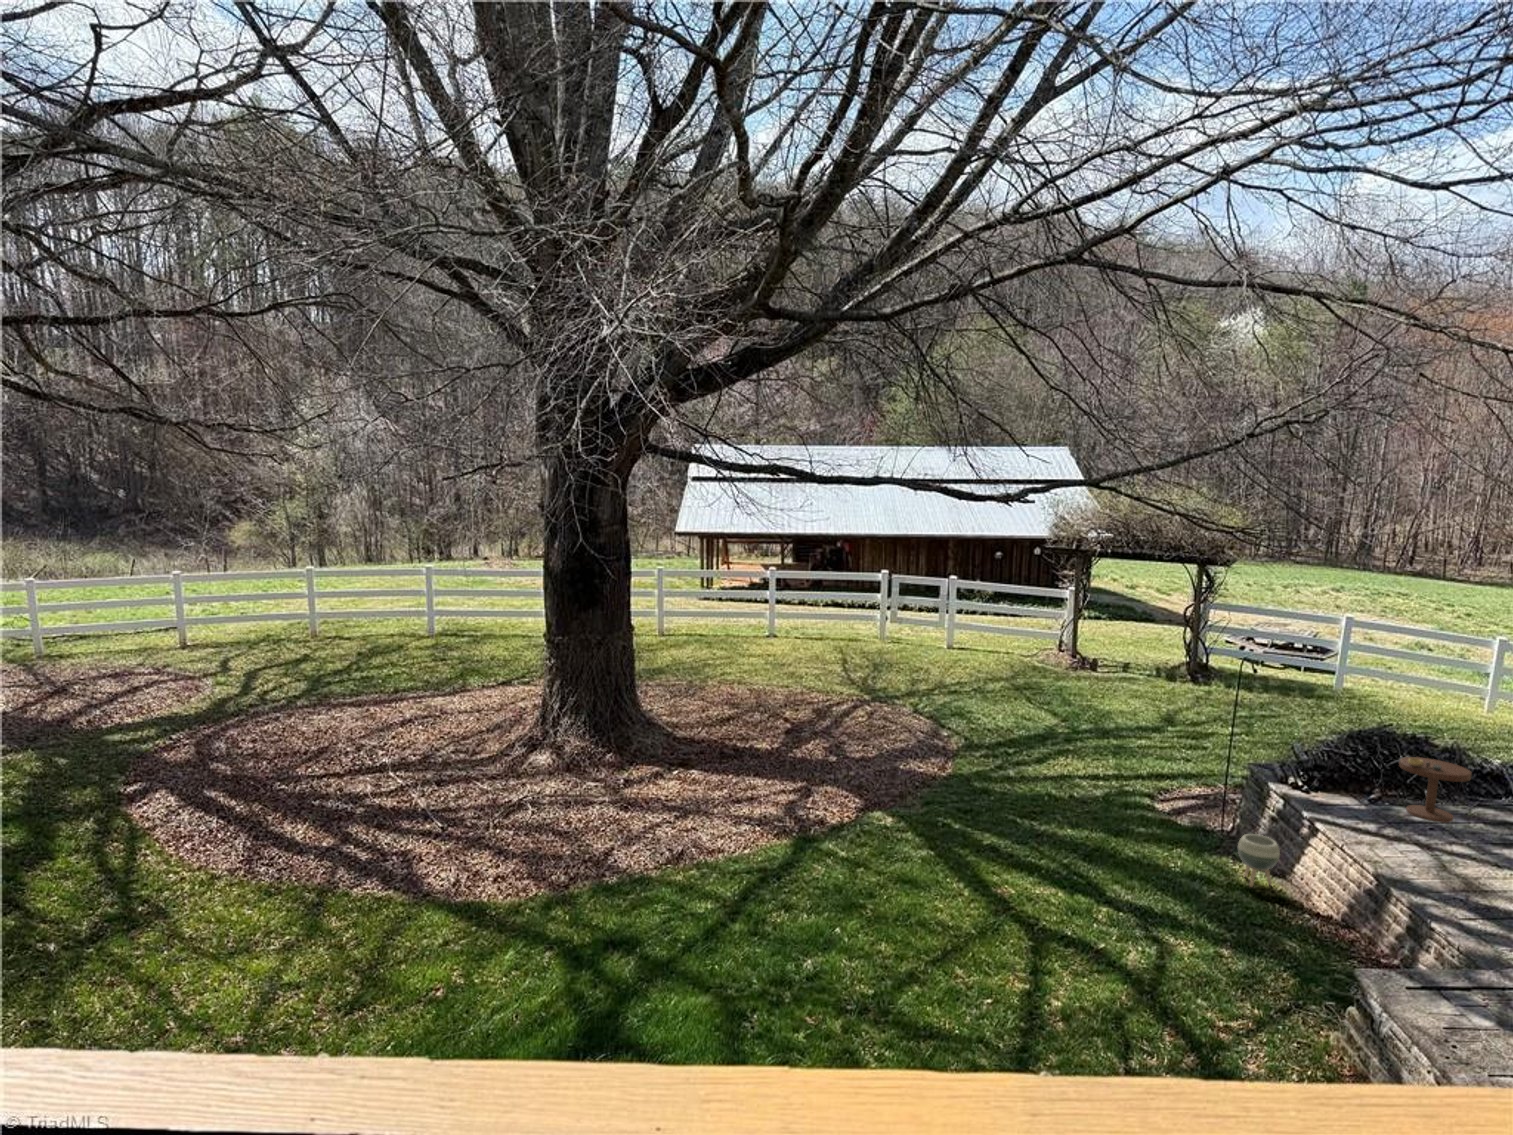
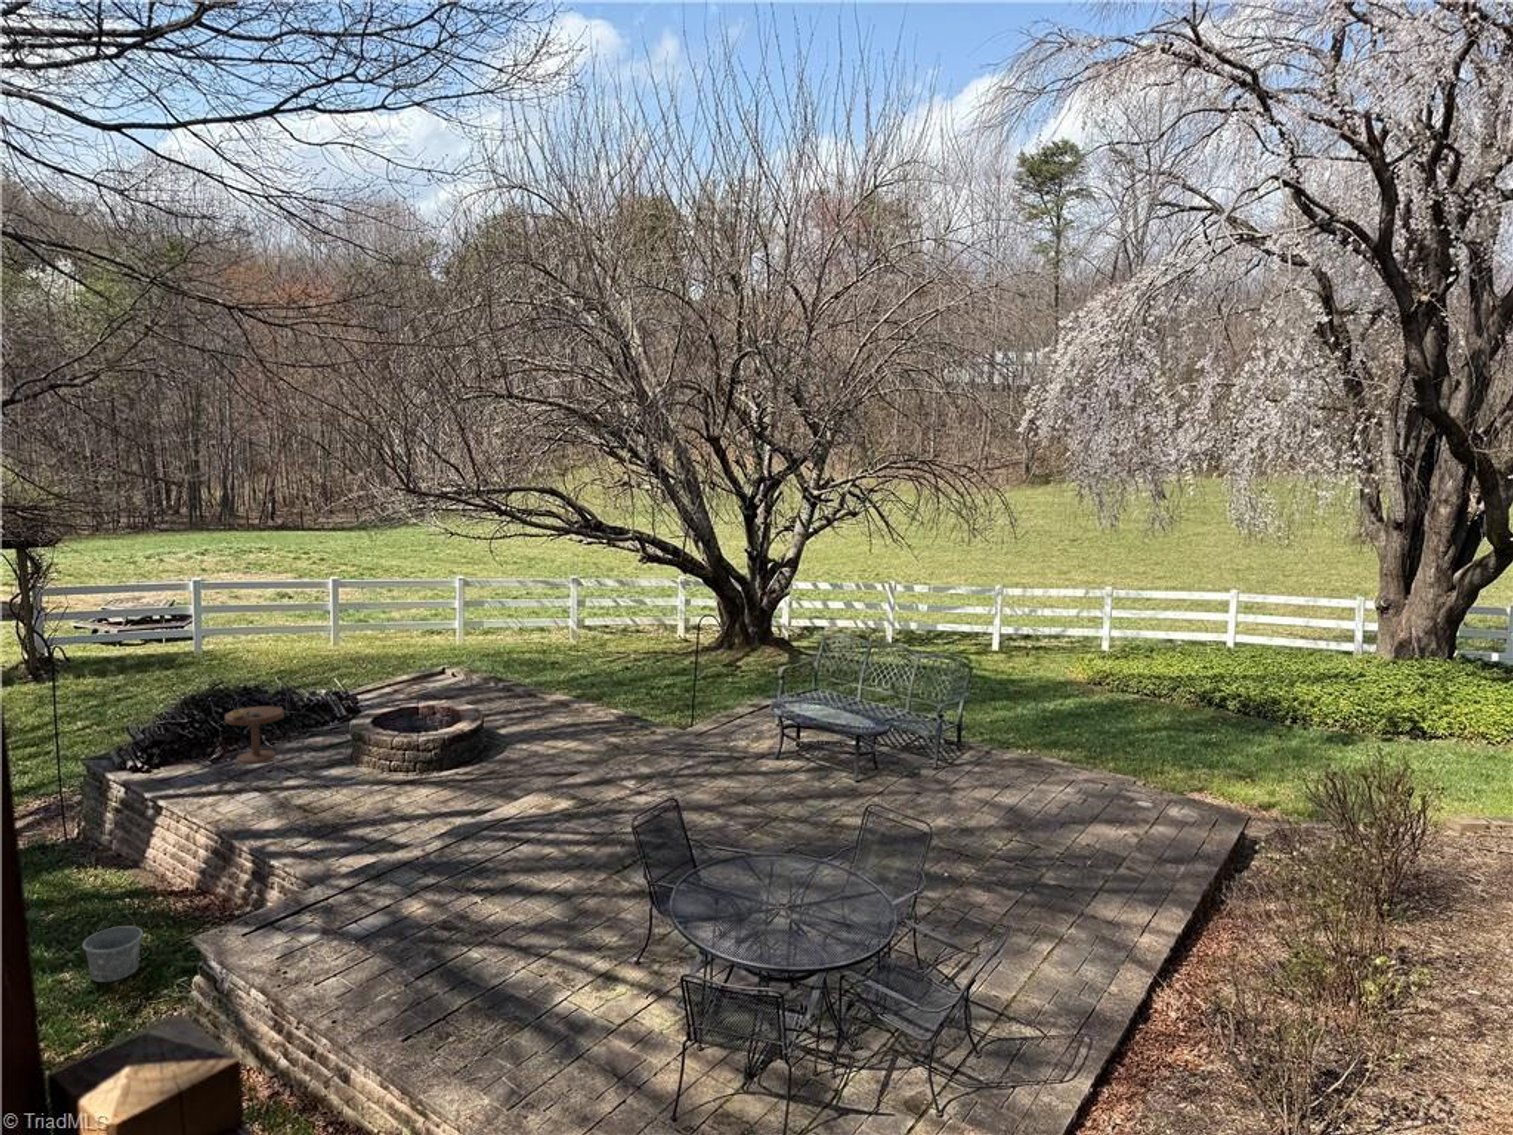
planter: present [1238,834,1280,887] -> none [76,834,123,894]
bucket: none [1246,916,1301,982] -> present [83,925,143,982]

